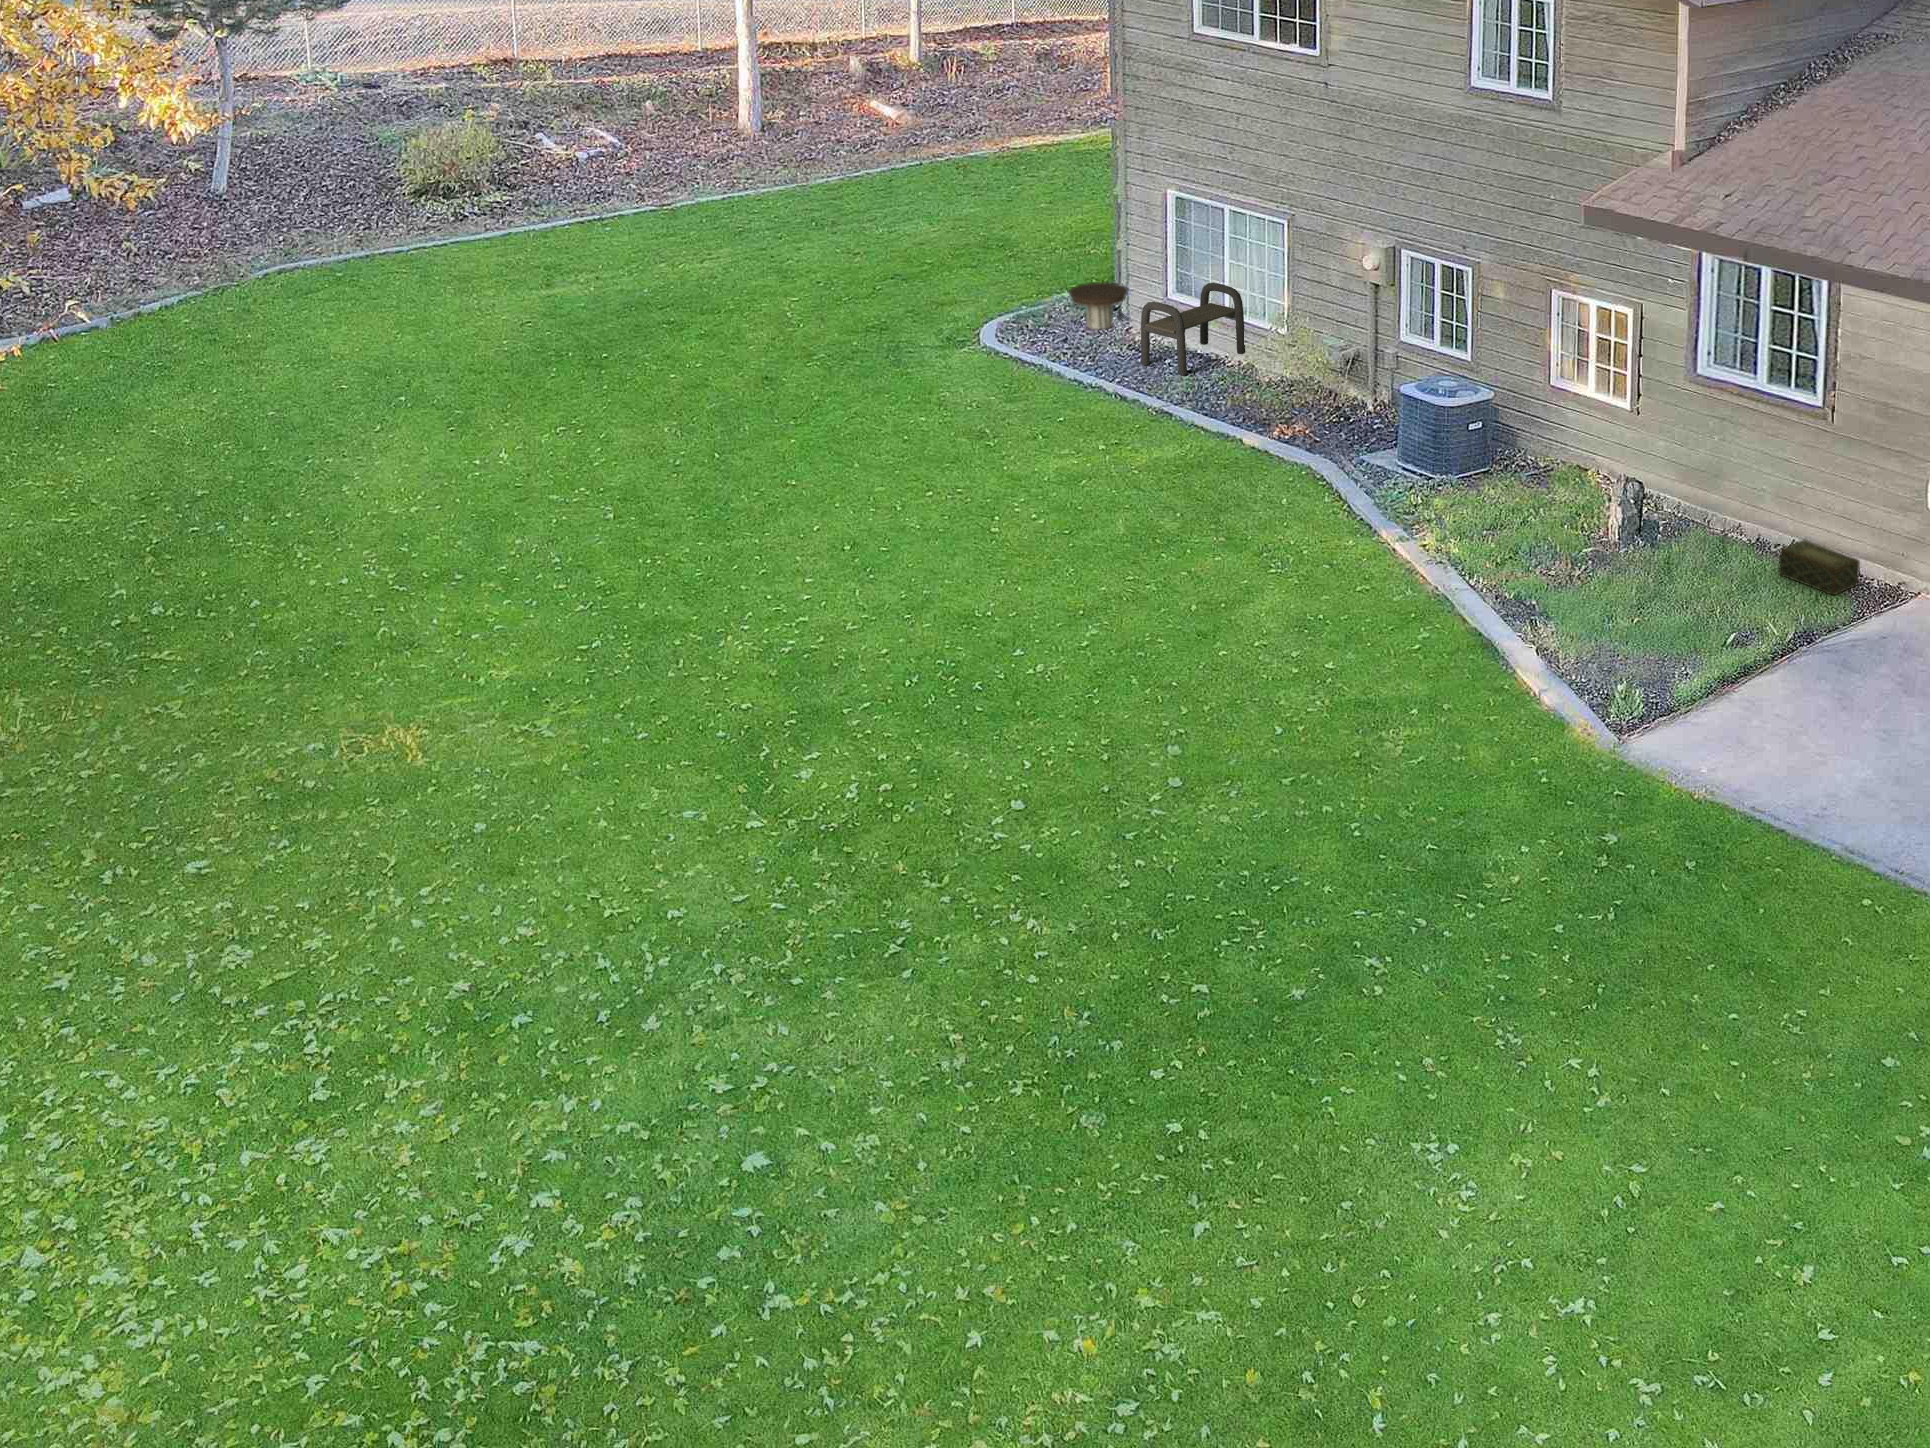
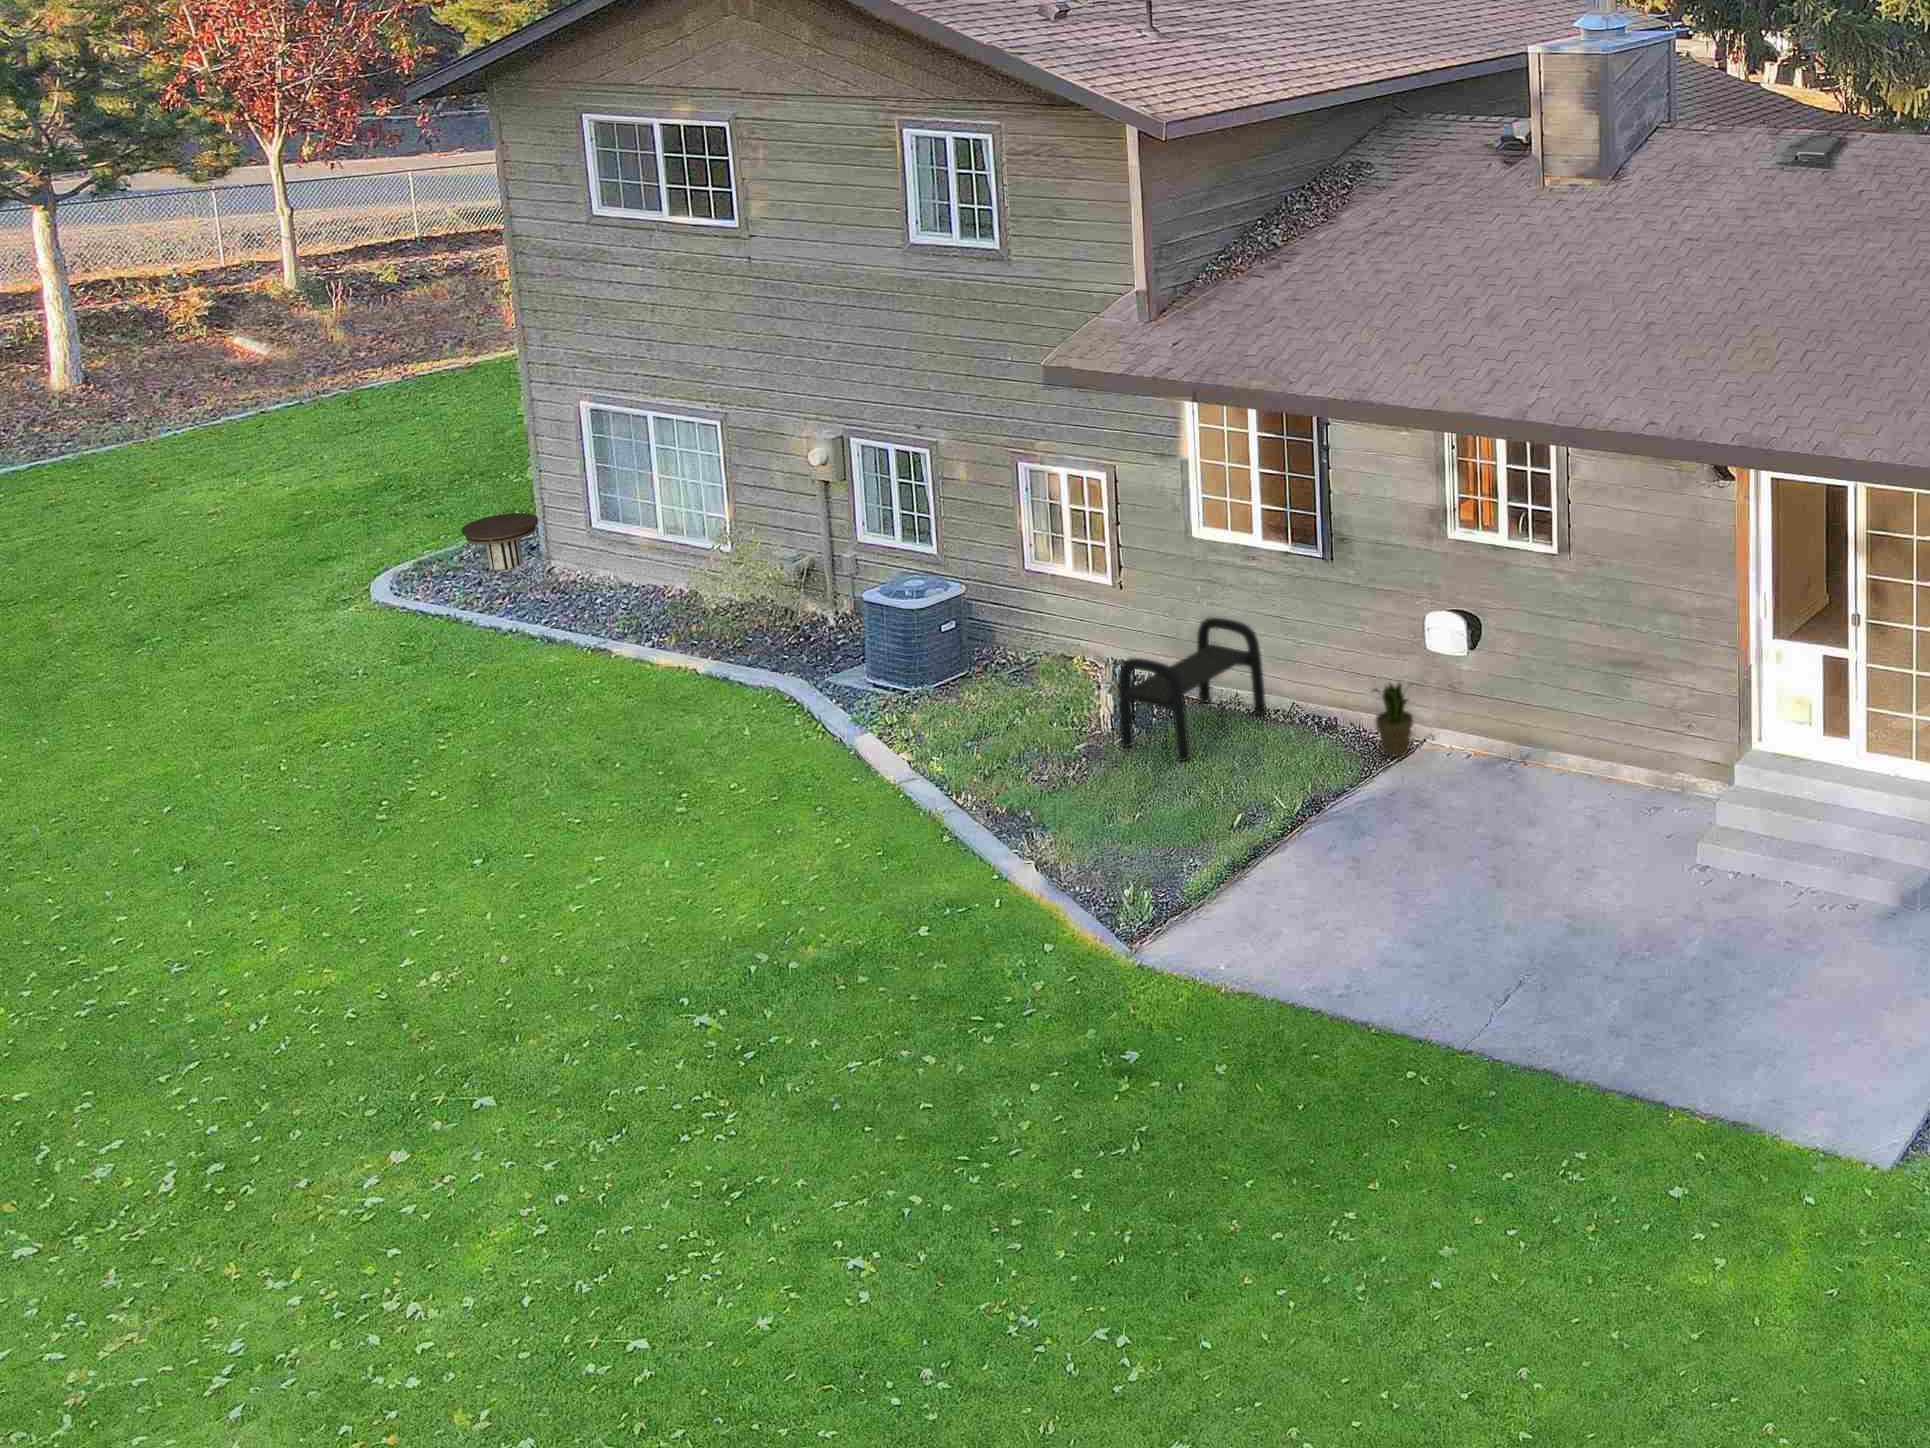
bench: present [1141,283,1245,375] -> present [1118,617,1266,761]
potted plant: none [1860,536,1905,606] -> present [1373,683,1413,757]
woven basket: present [1779,539,1860,595] -> none [1289,697,1374,753]

